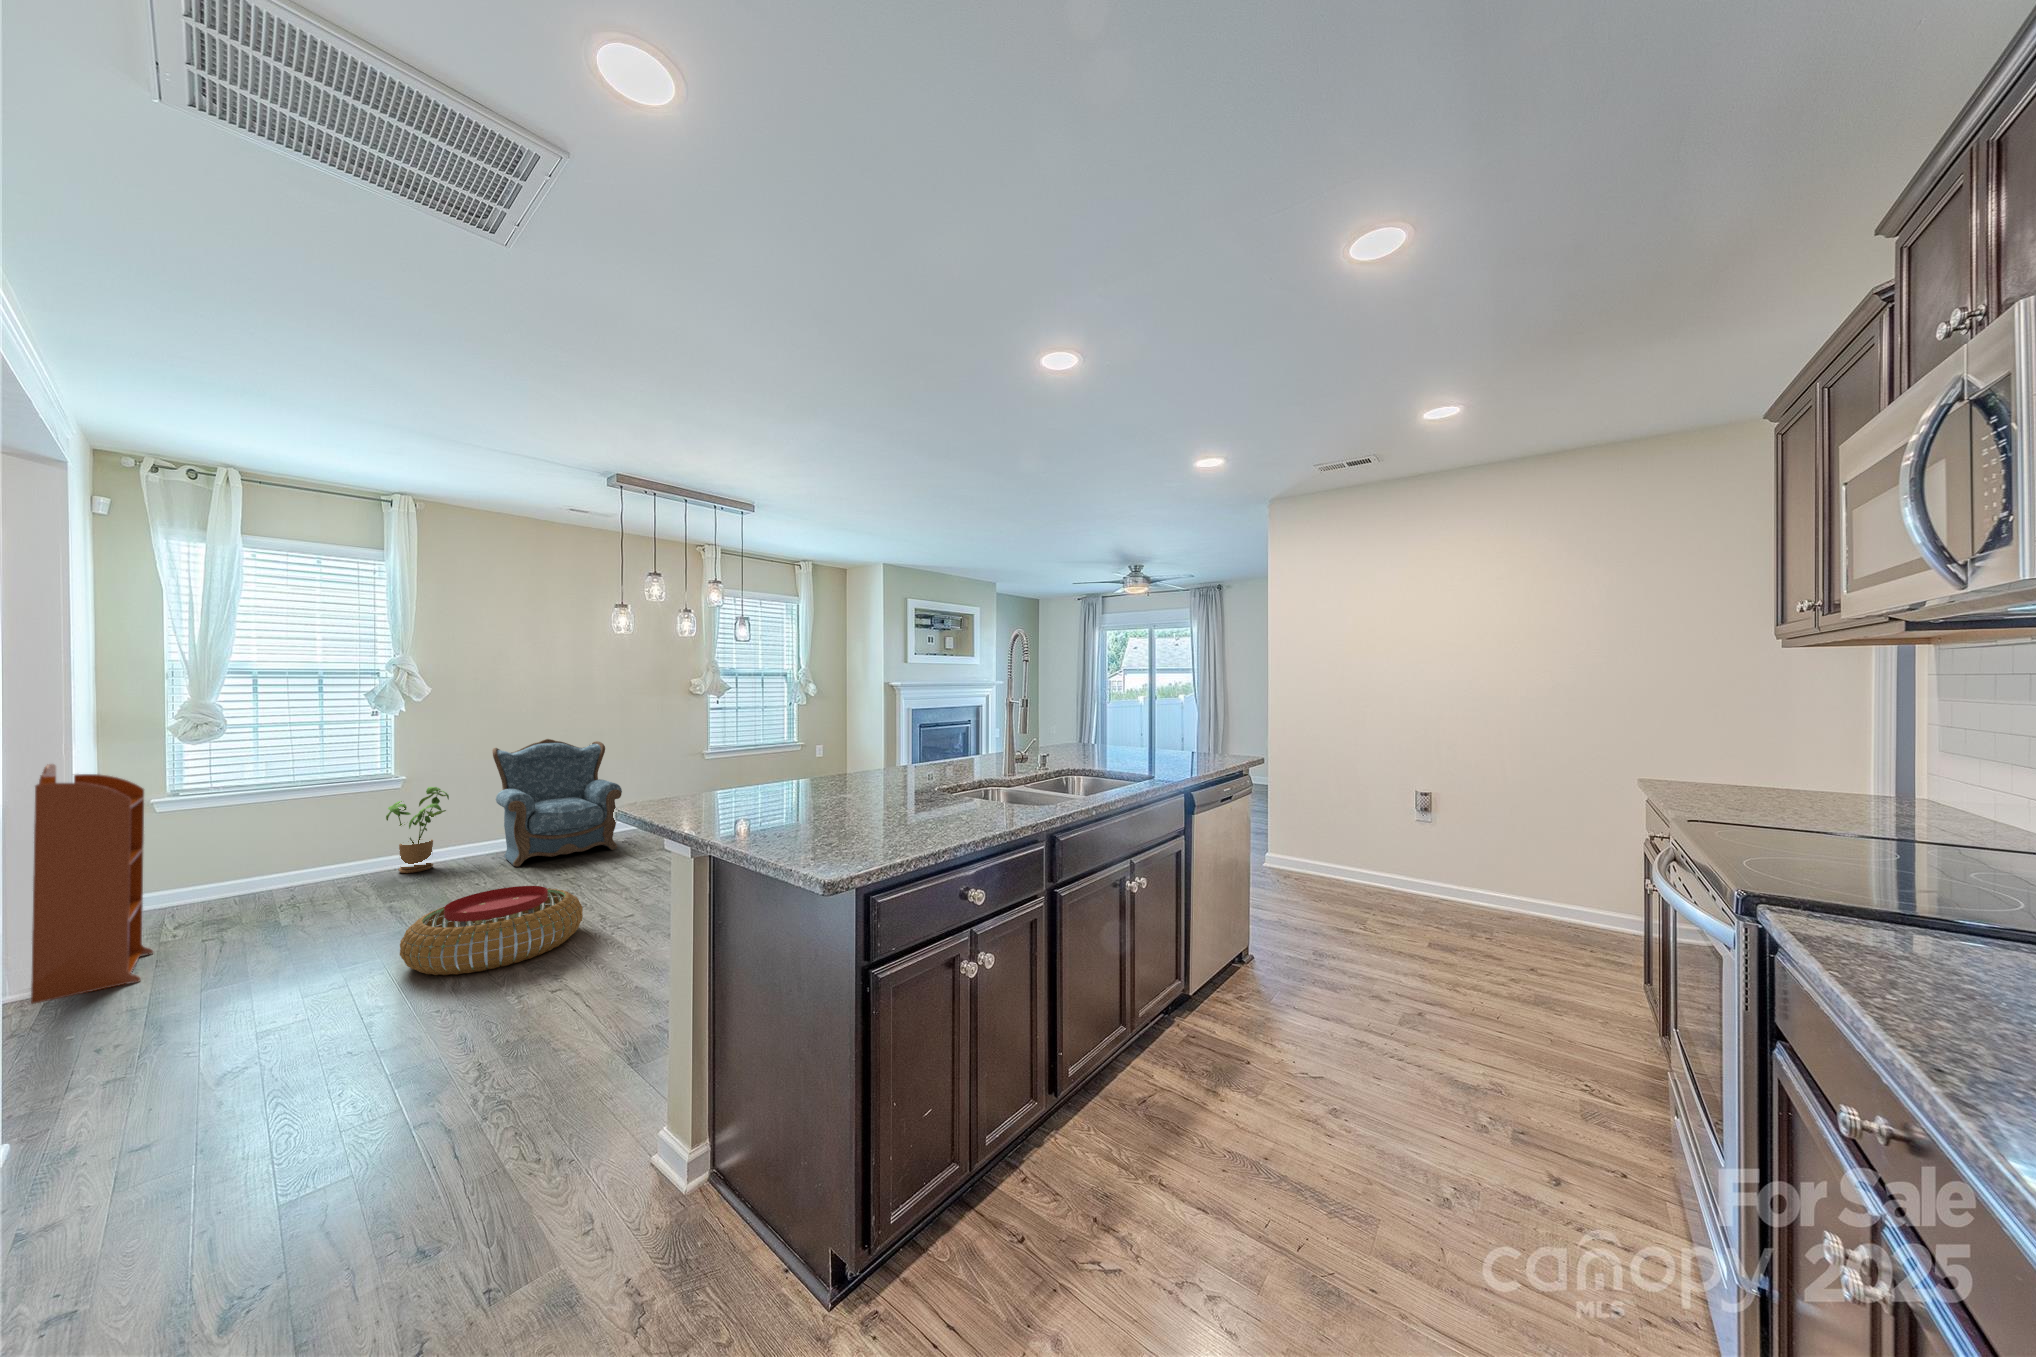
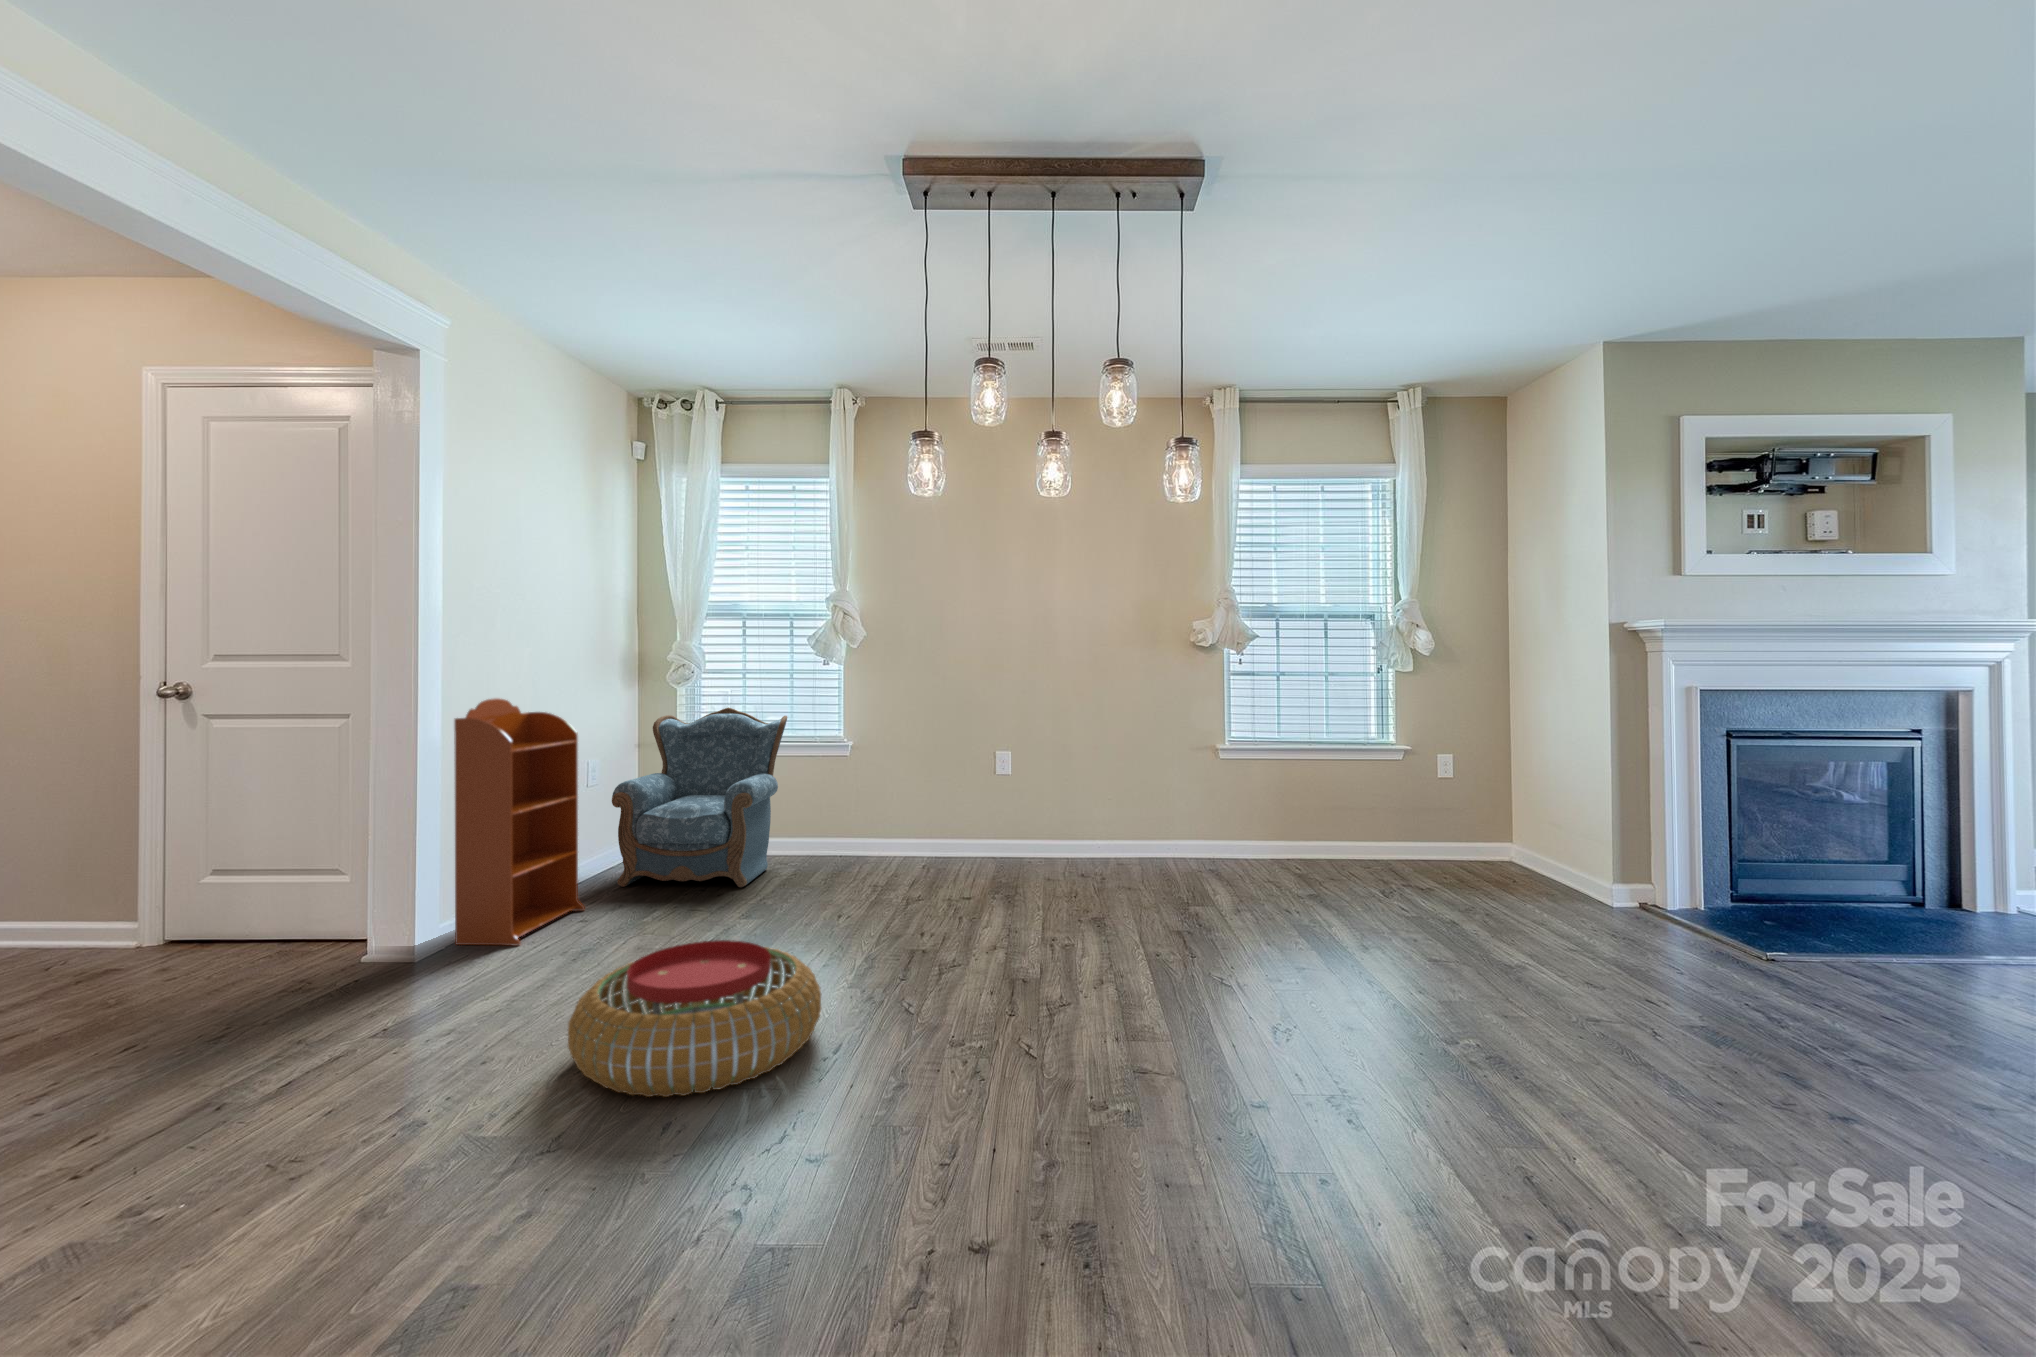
armchair: present [492,739,622,867] -> present [612,707,787,887]
house plant: present [386,787,449,873] -> none [832,760,893,866]

